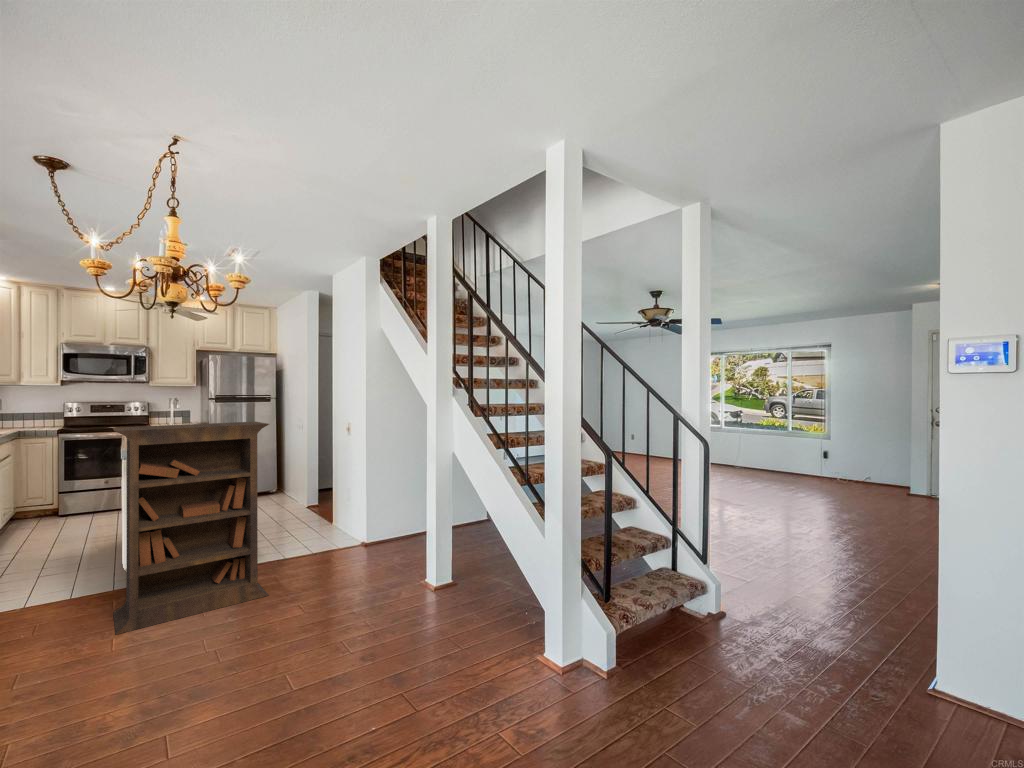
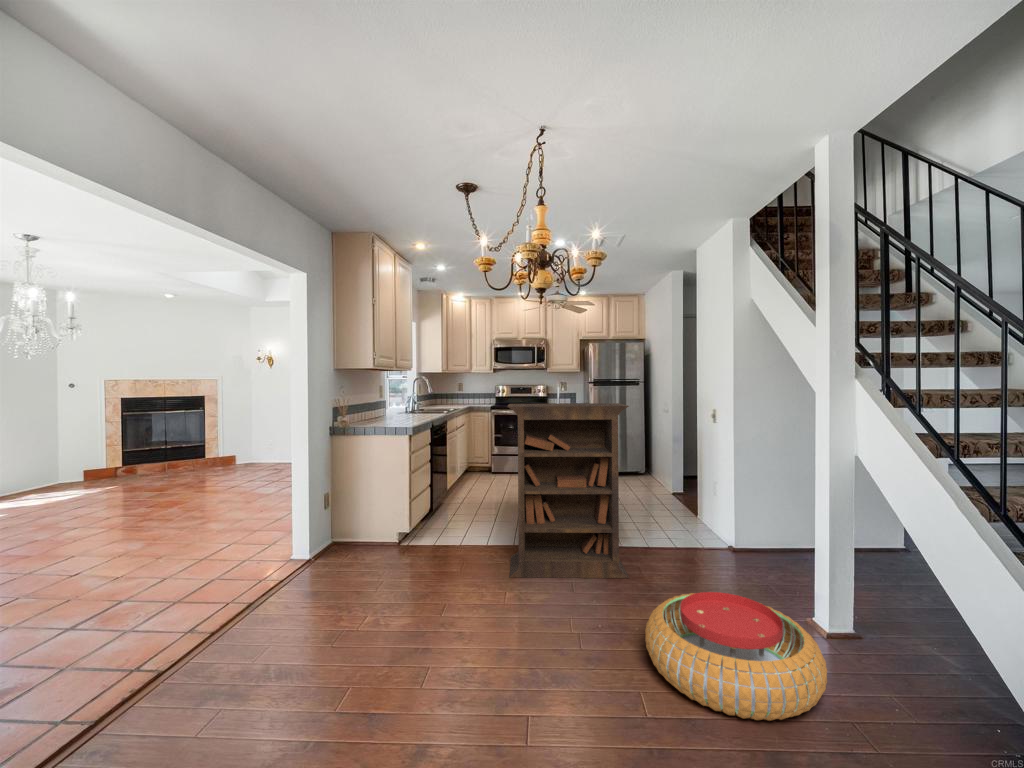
pouf: none [291,577,431,671] -> present [645,592,827,721]

